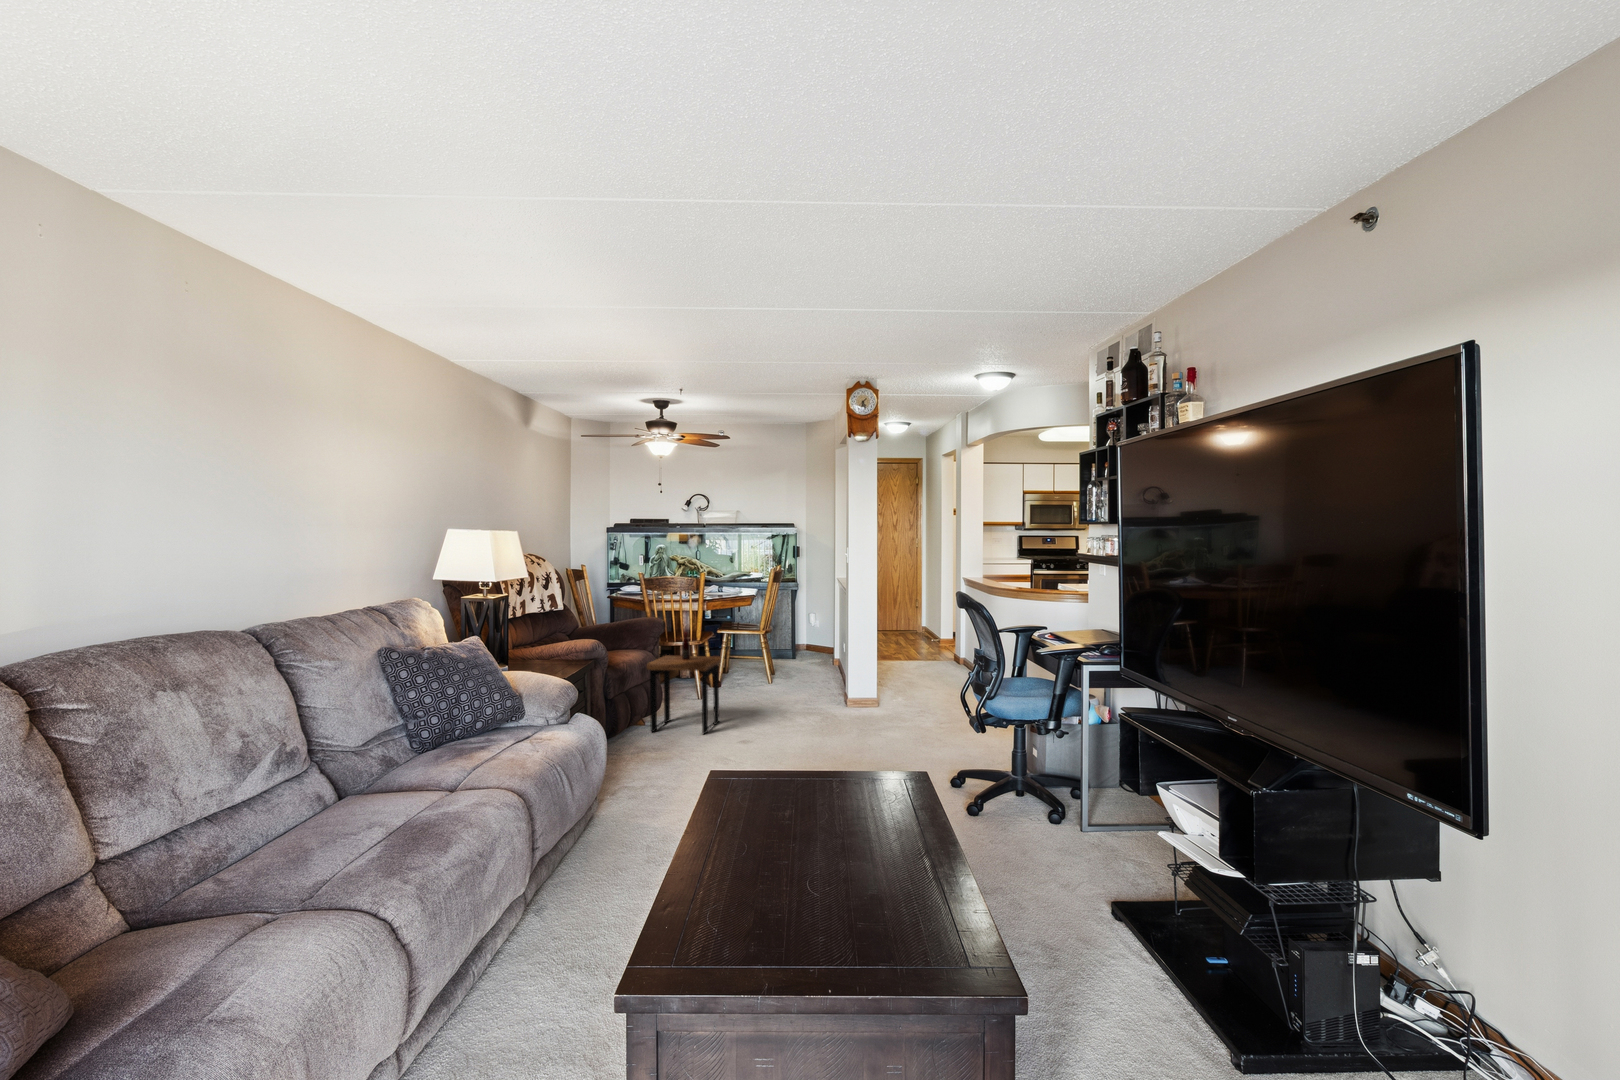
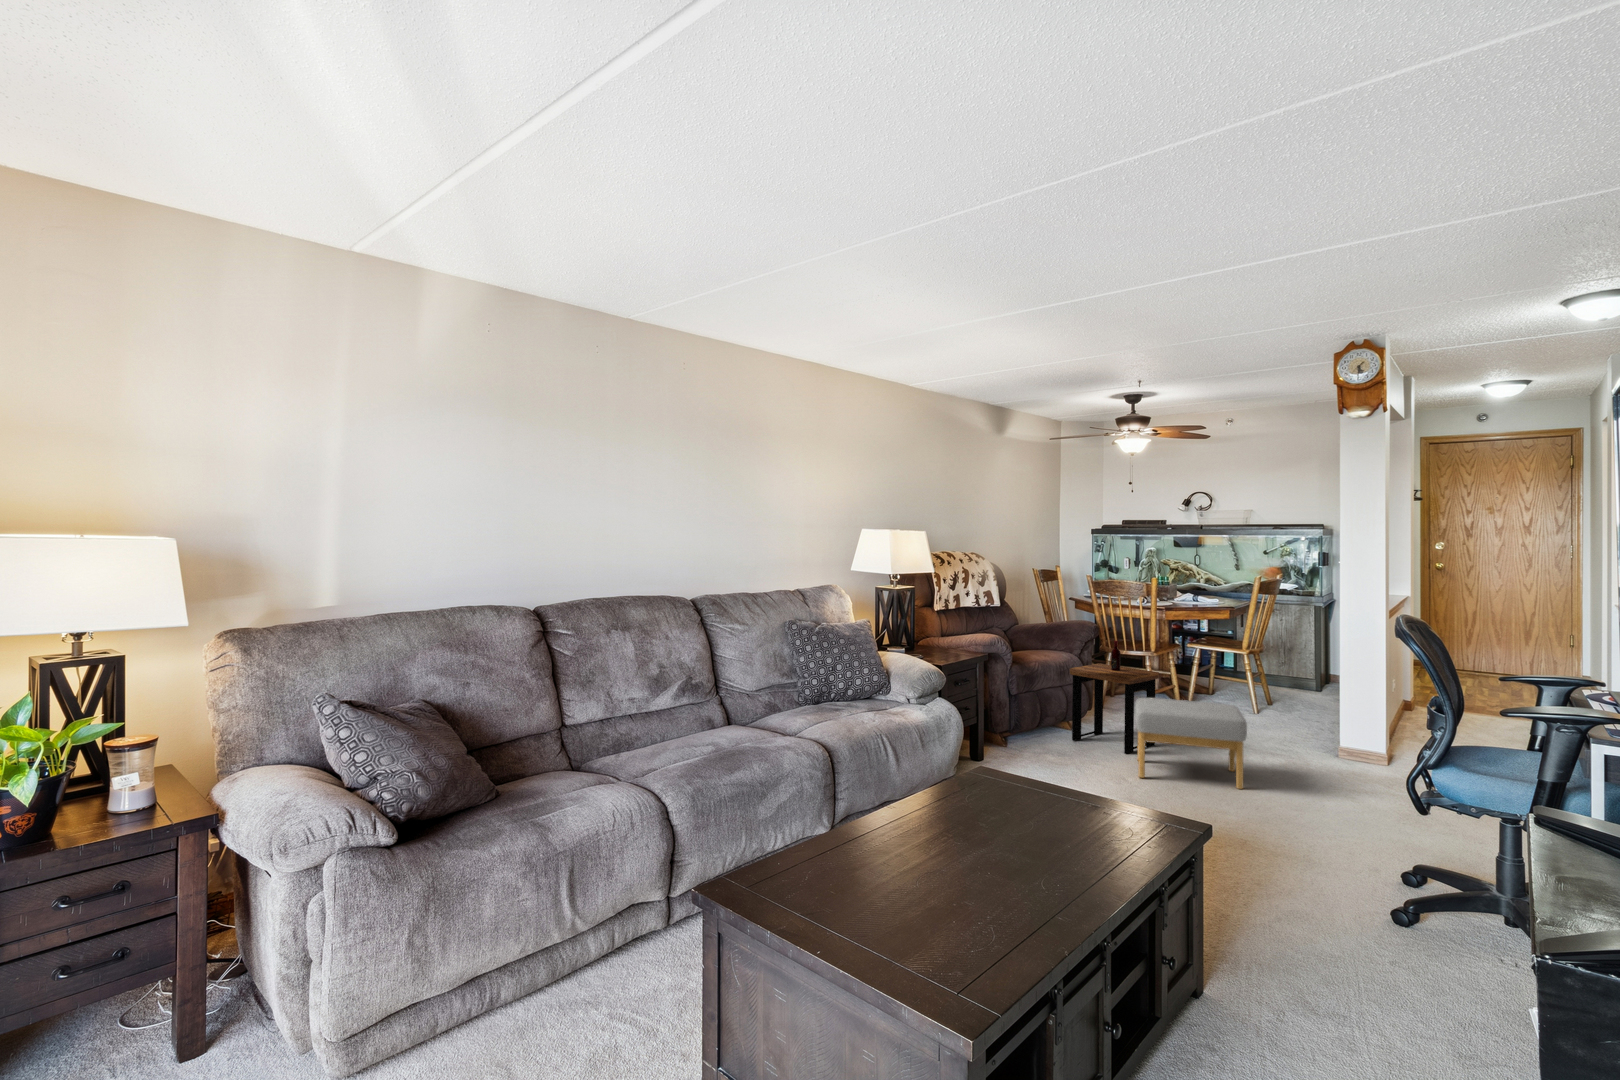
footstool: none [715,676,809,752] -> present [1135,698,1247,789]

